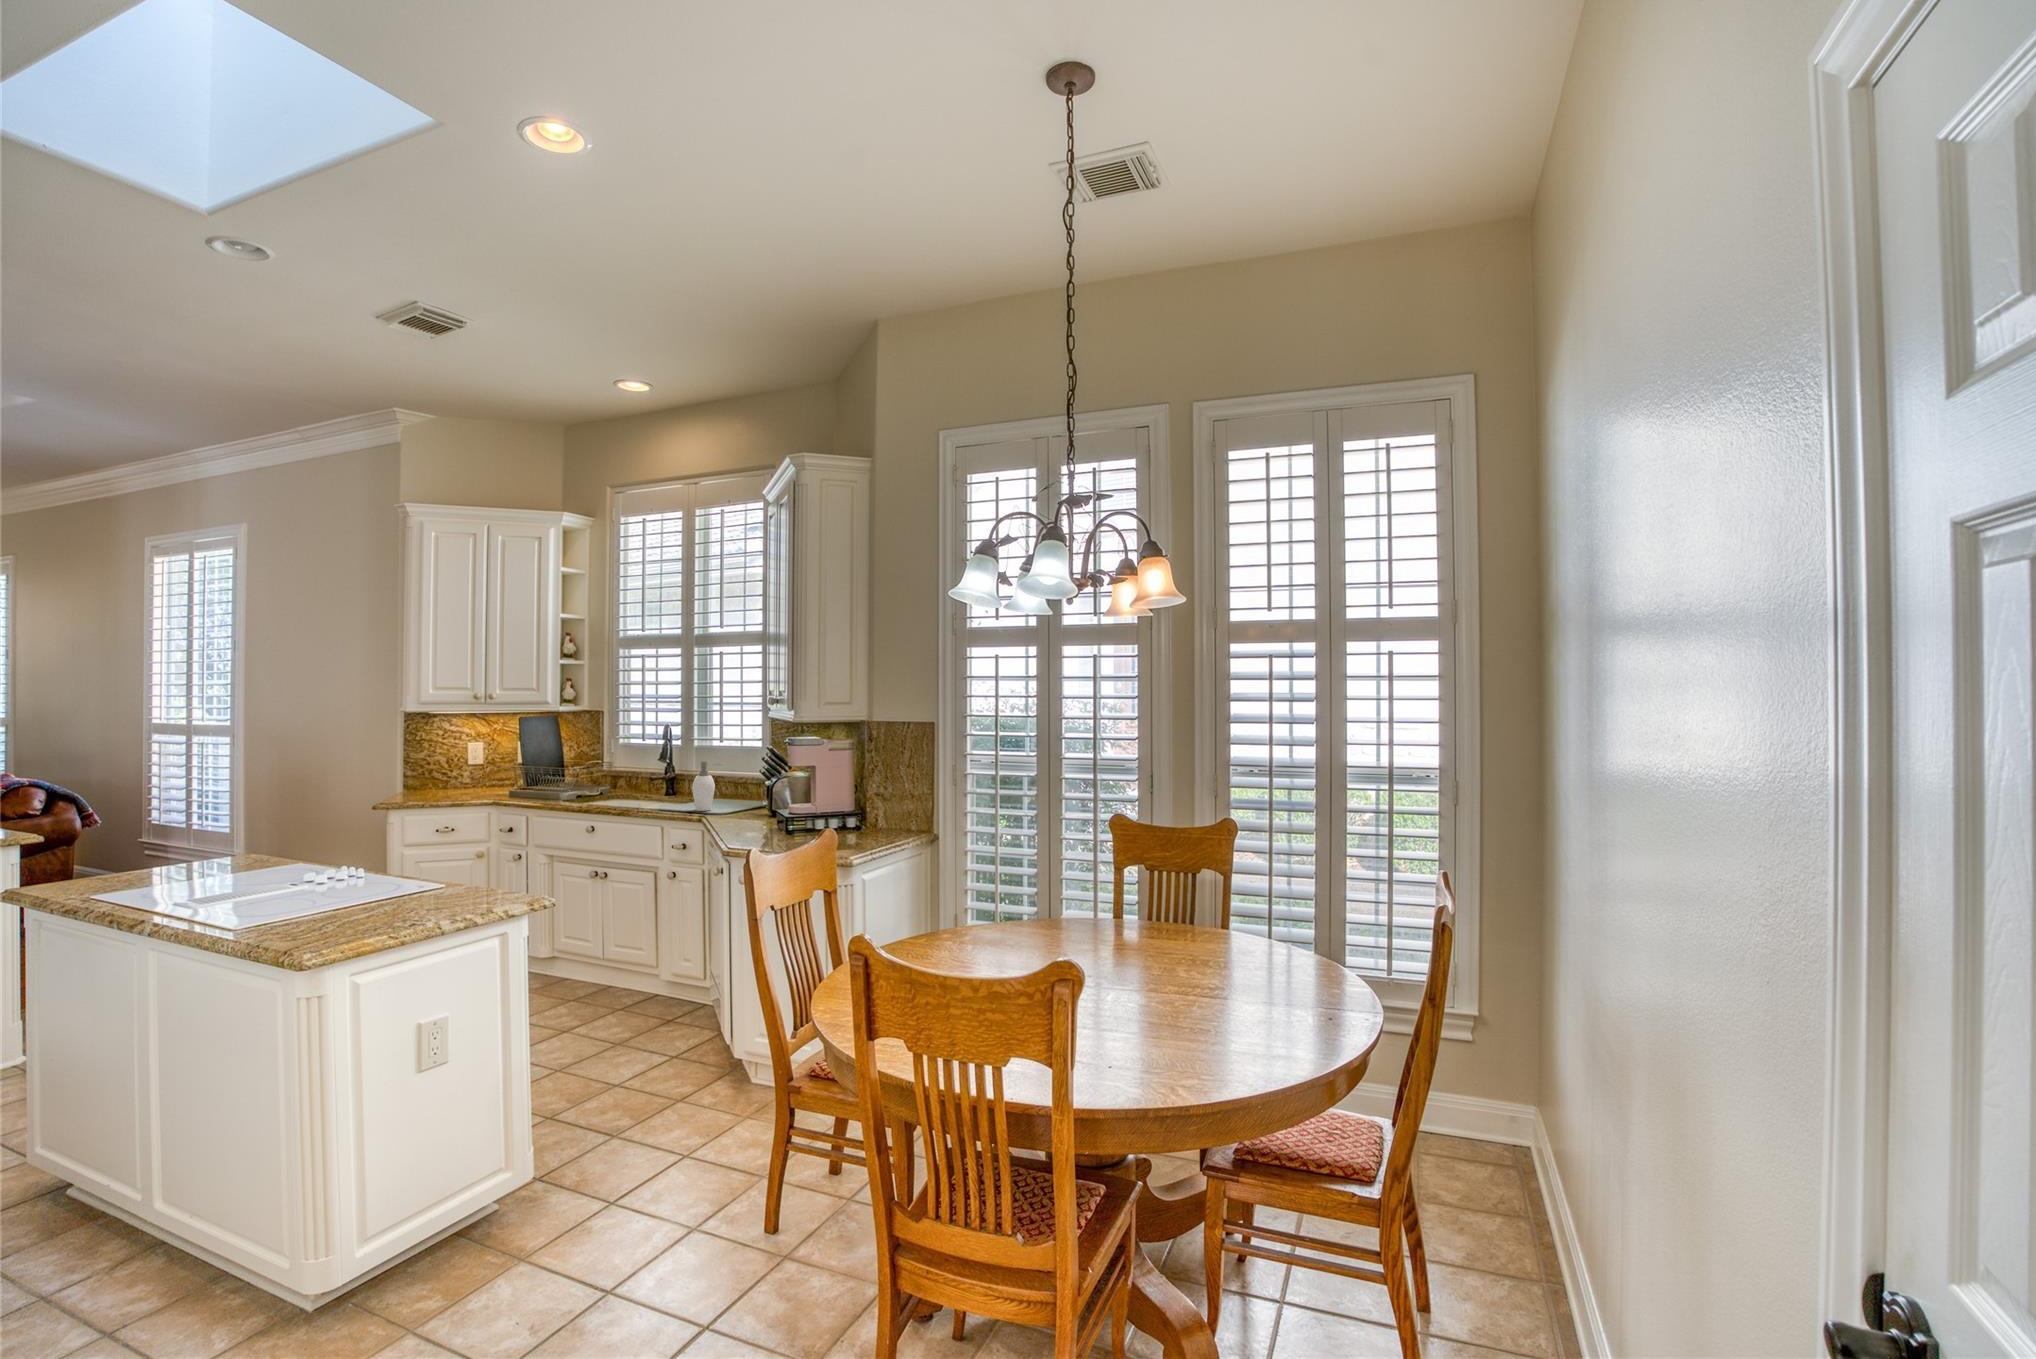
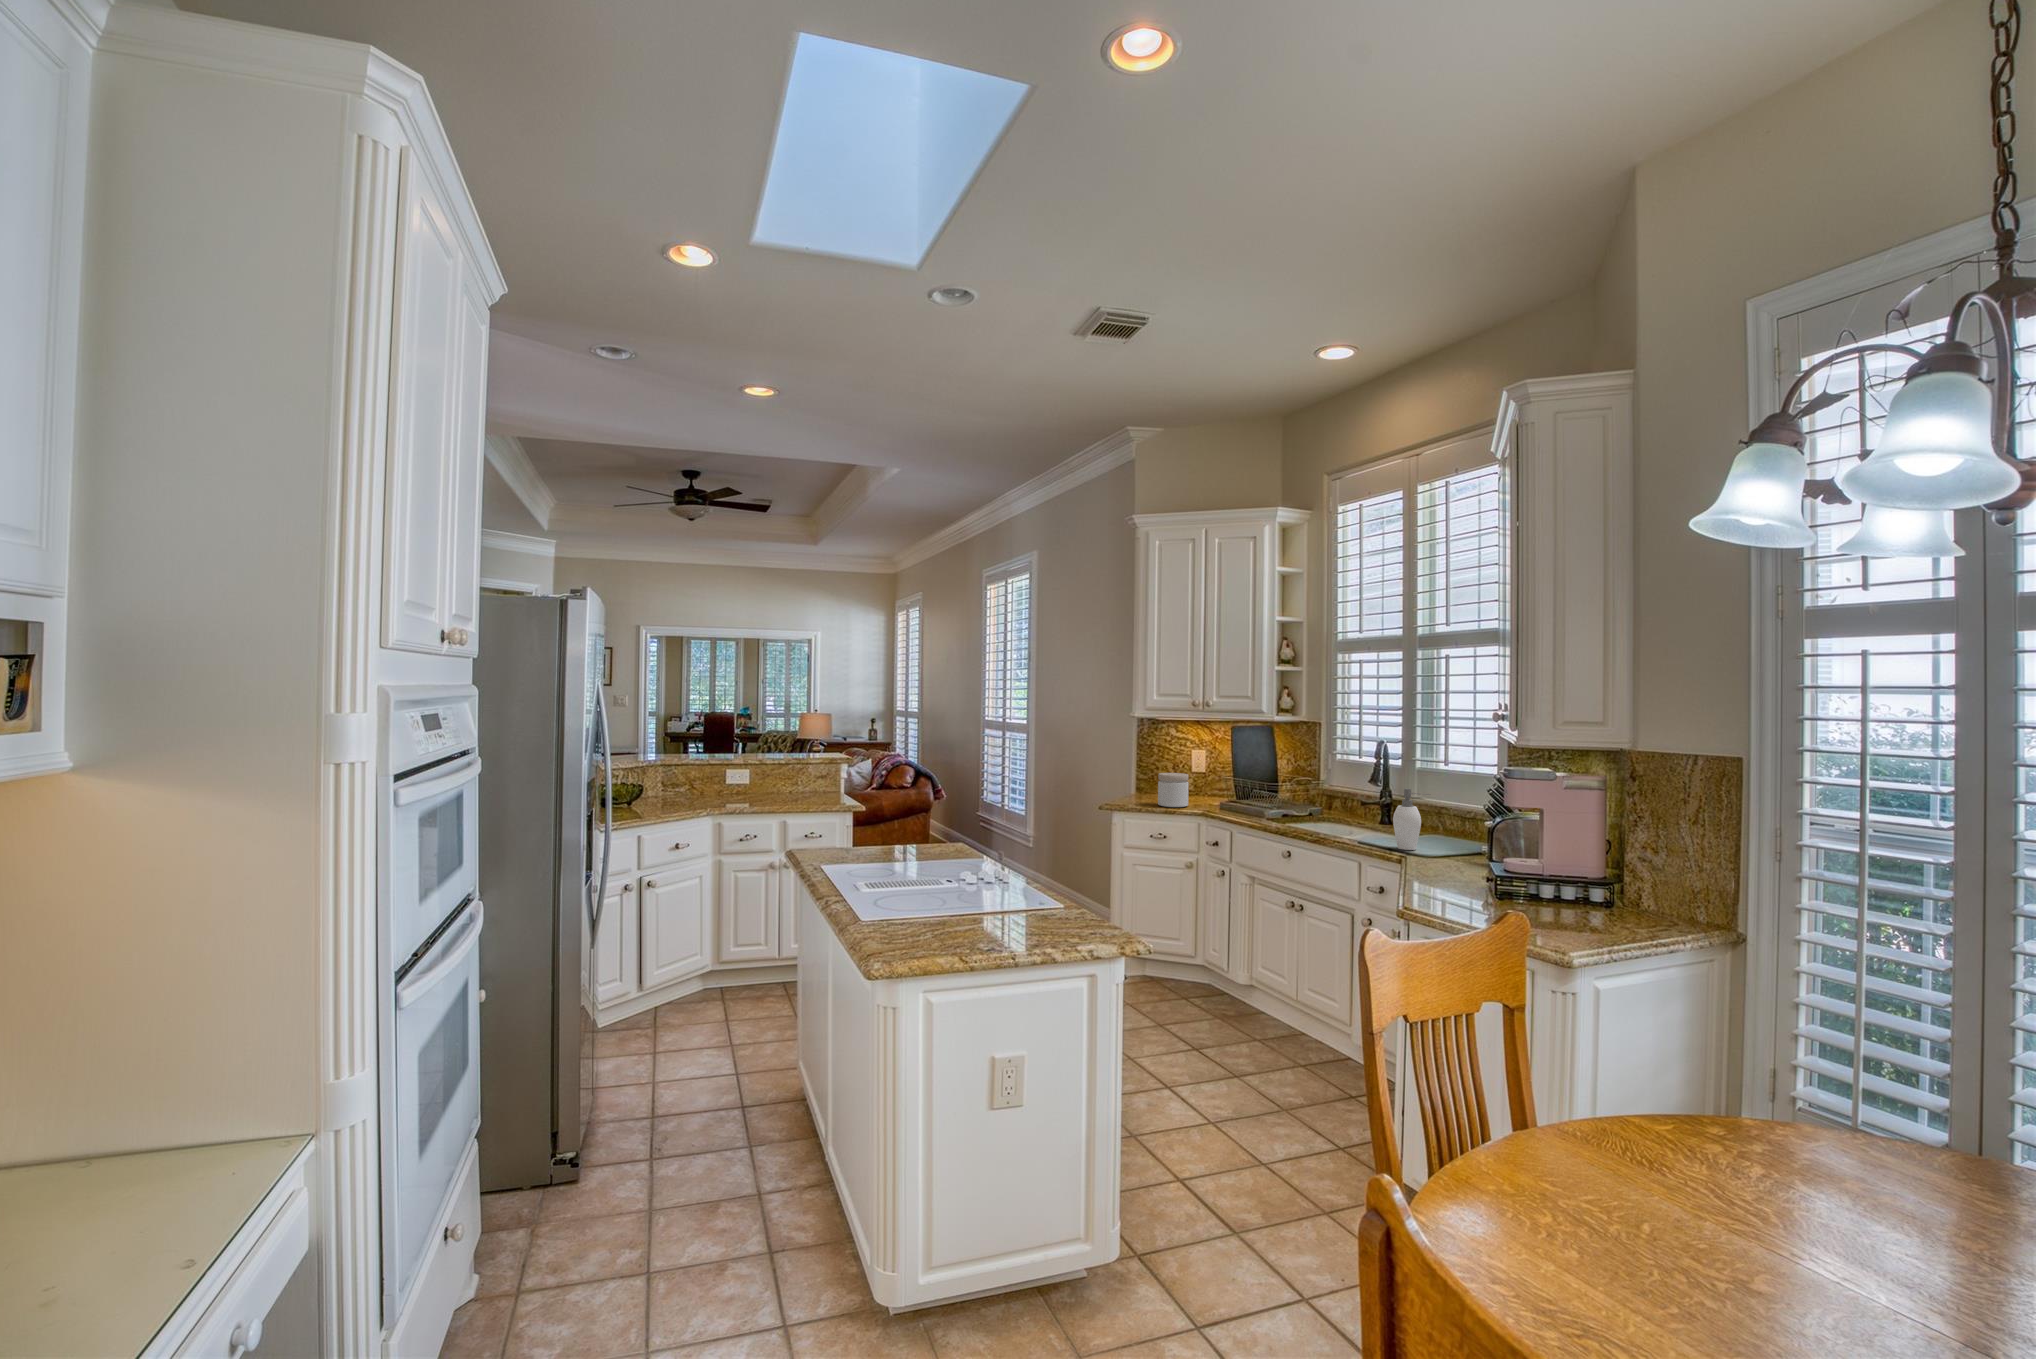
jar: none [441,767,476,801] -> present [1158,773,1189,807]

